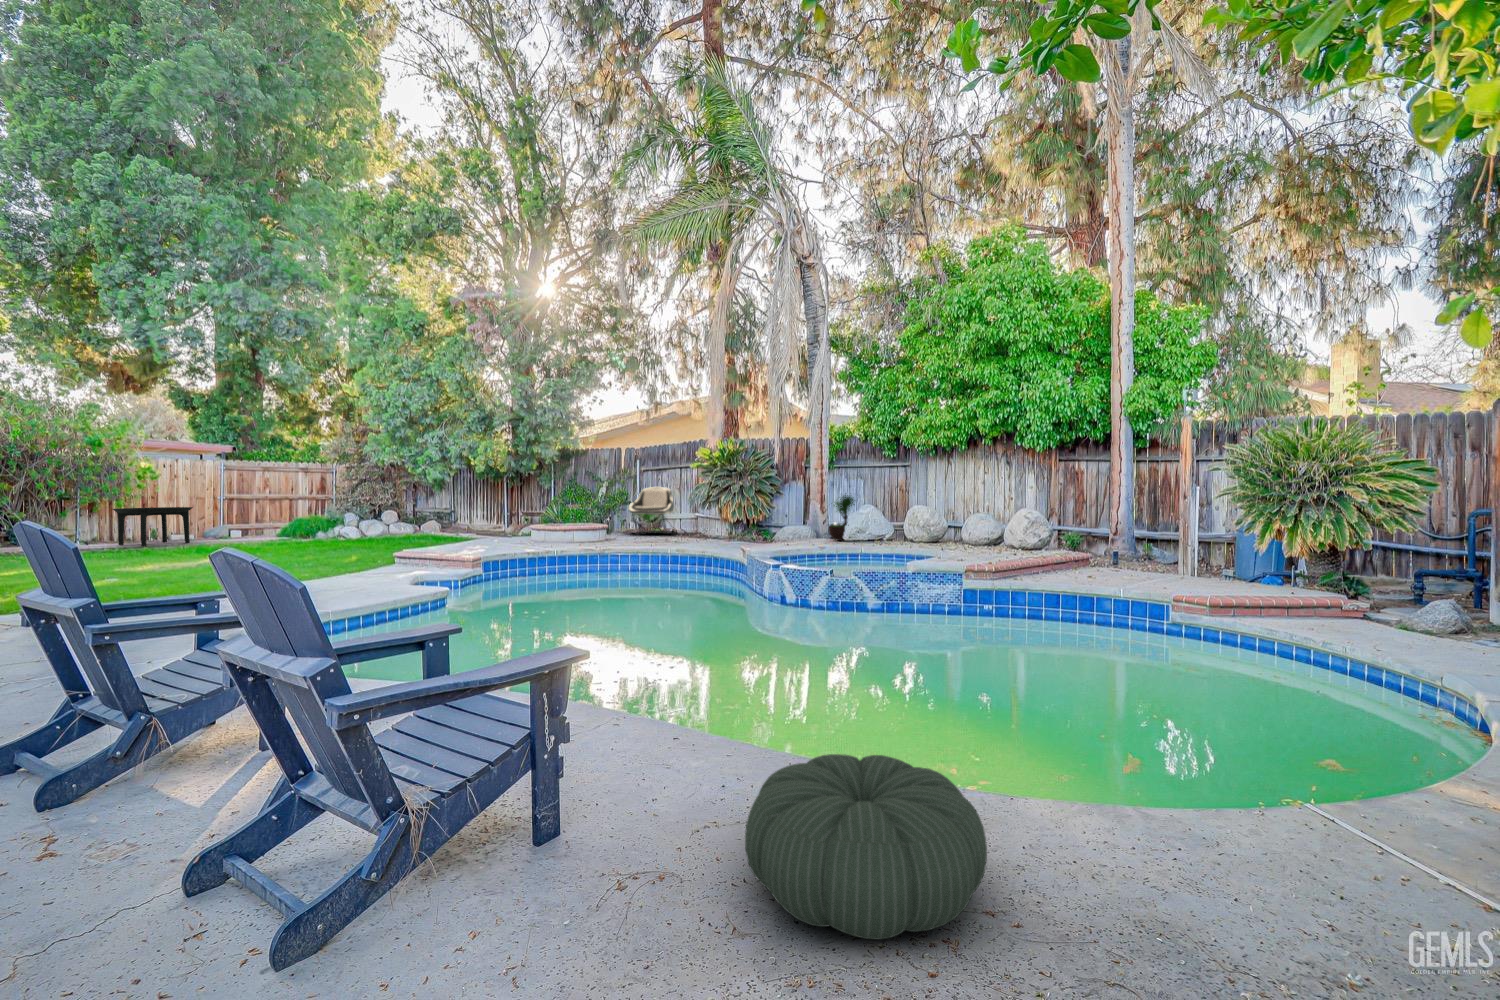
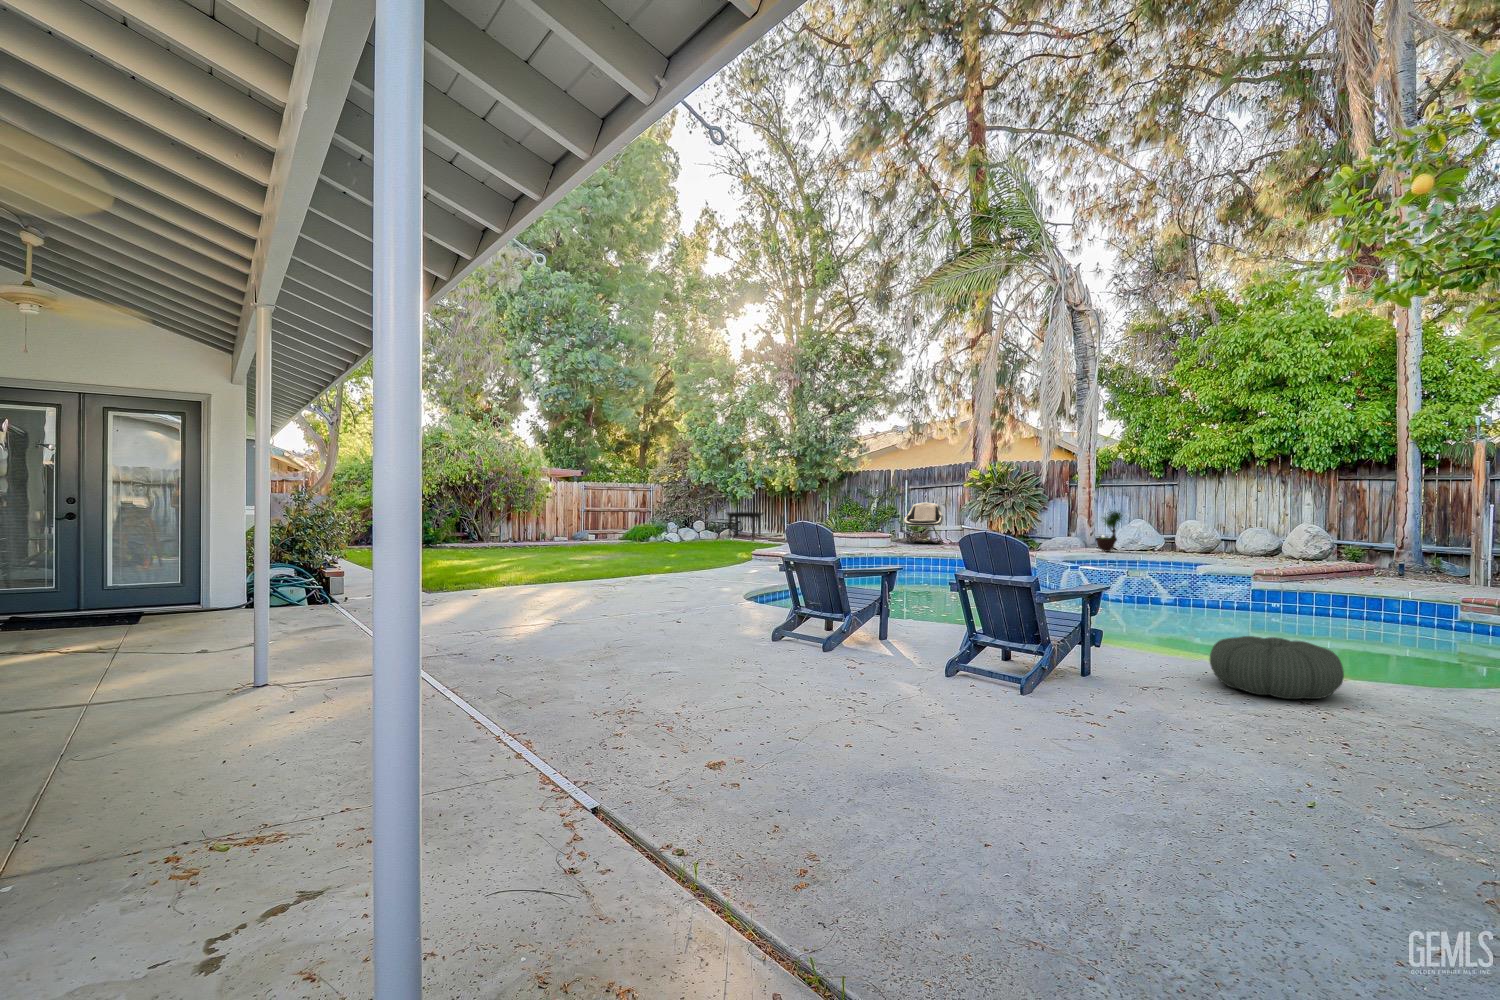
round table: present [113,507,193,546] -> present [727,512,763,536]

